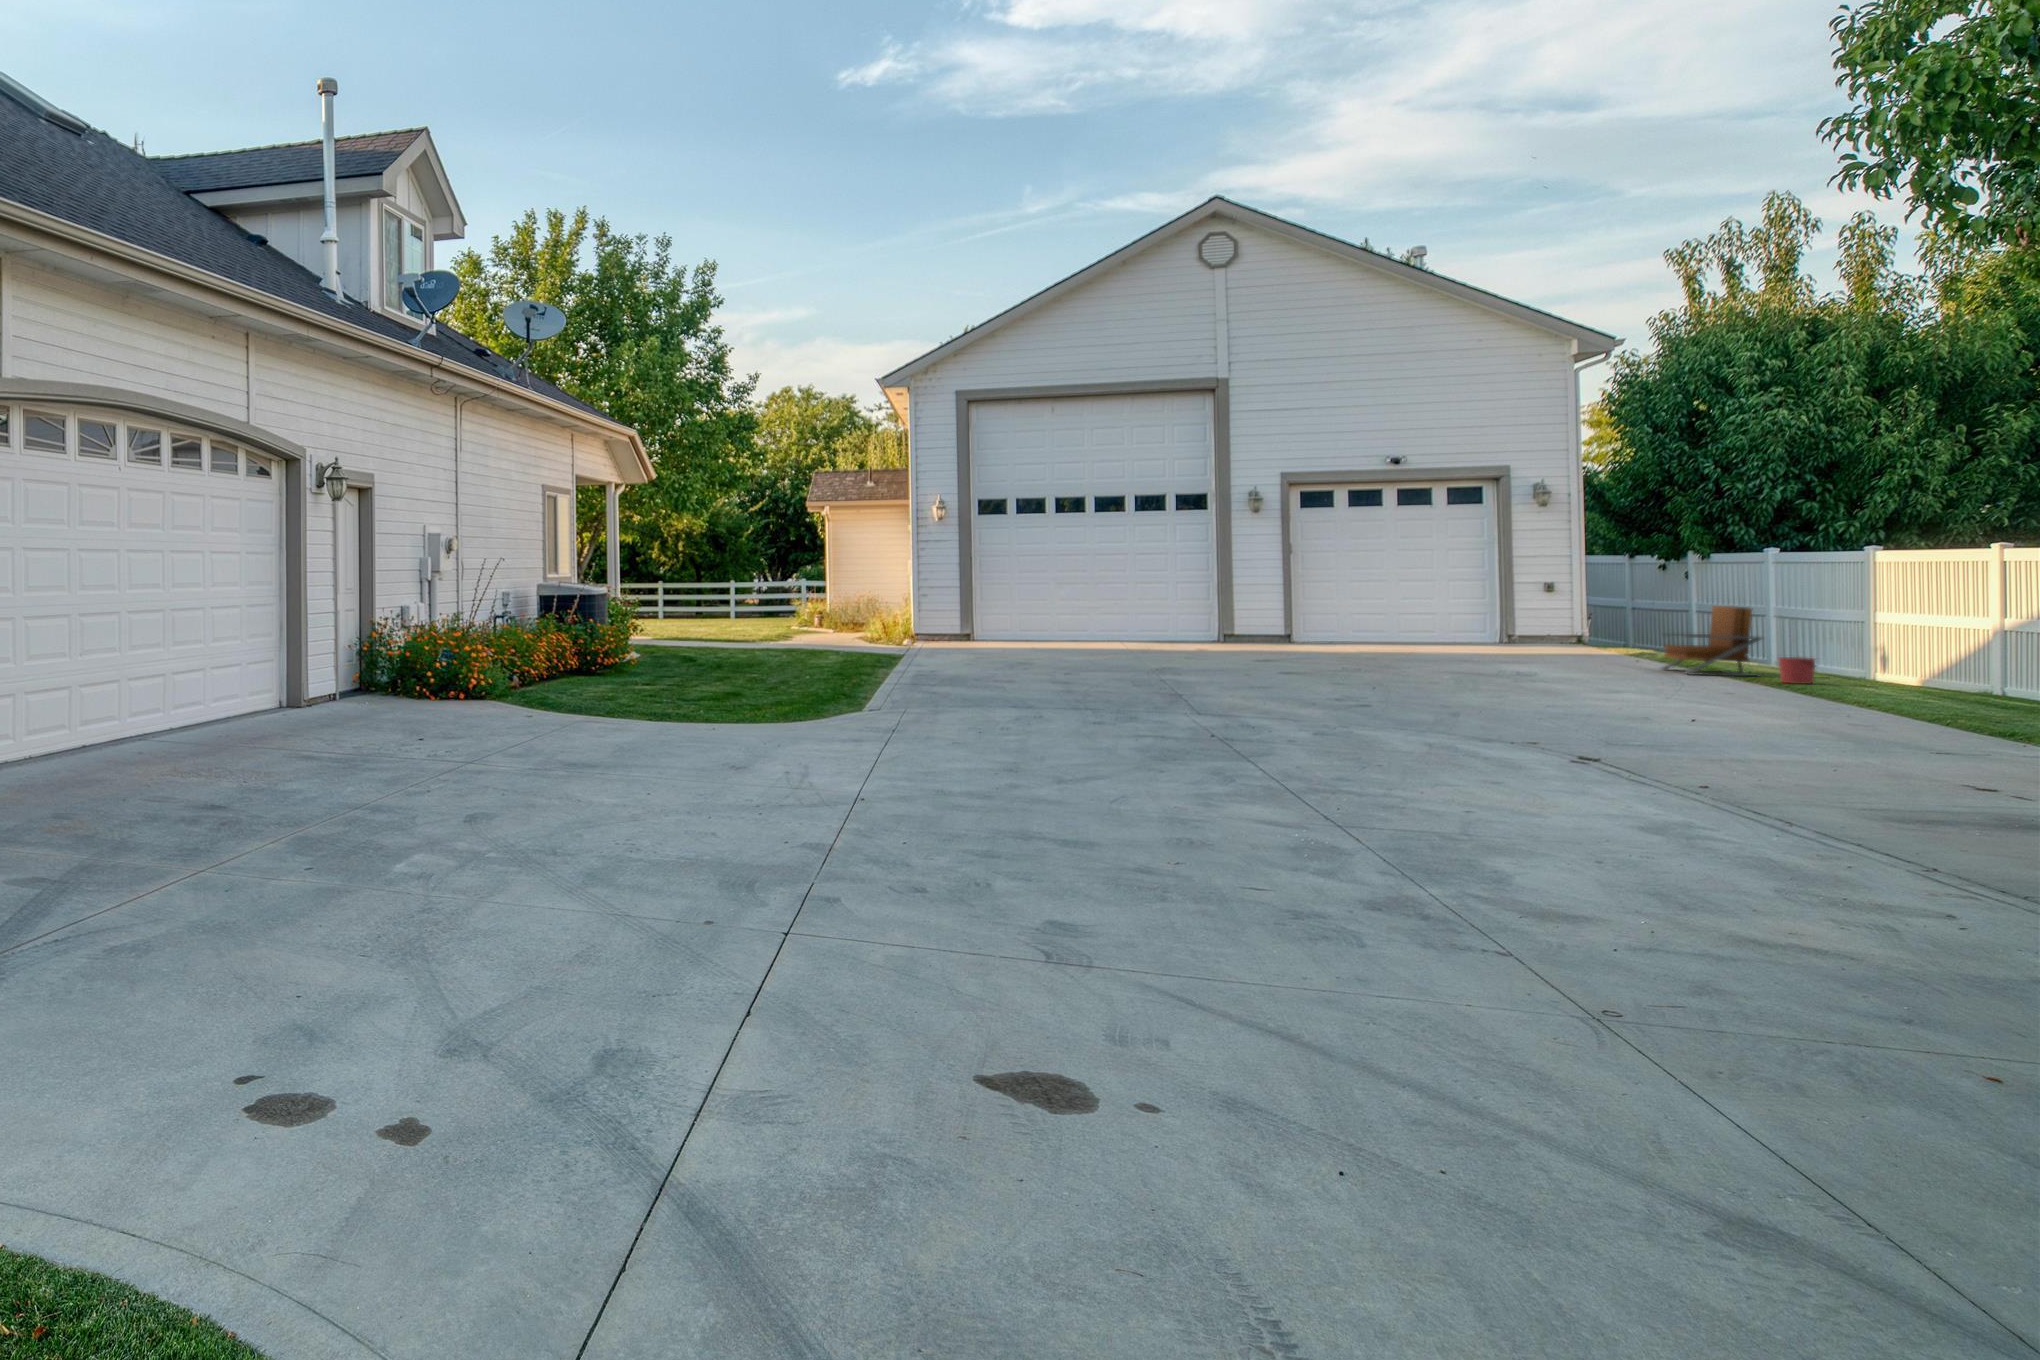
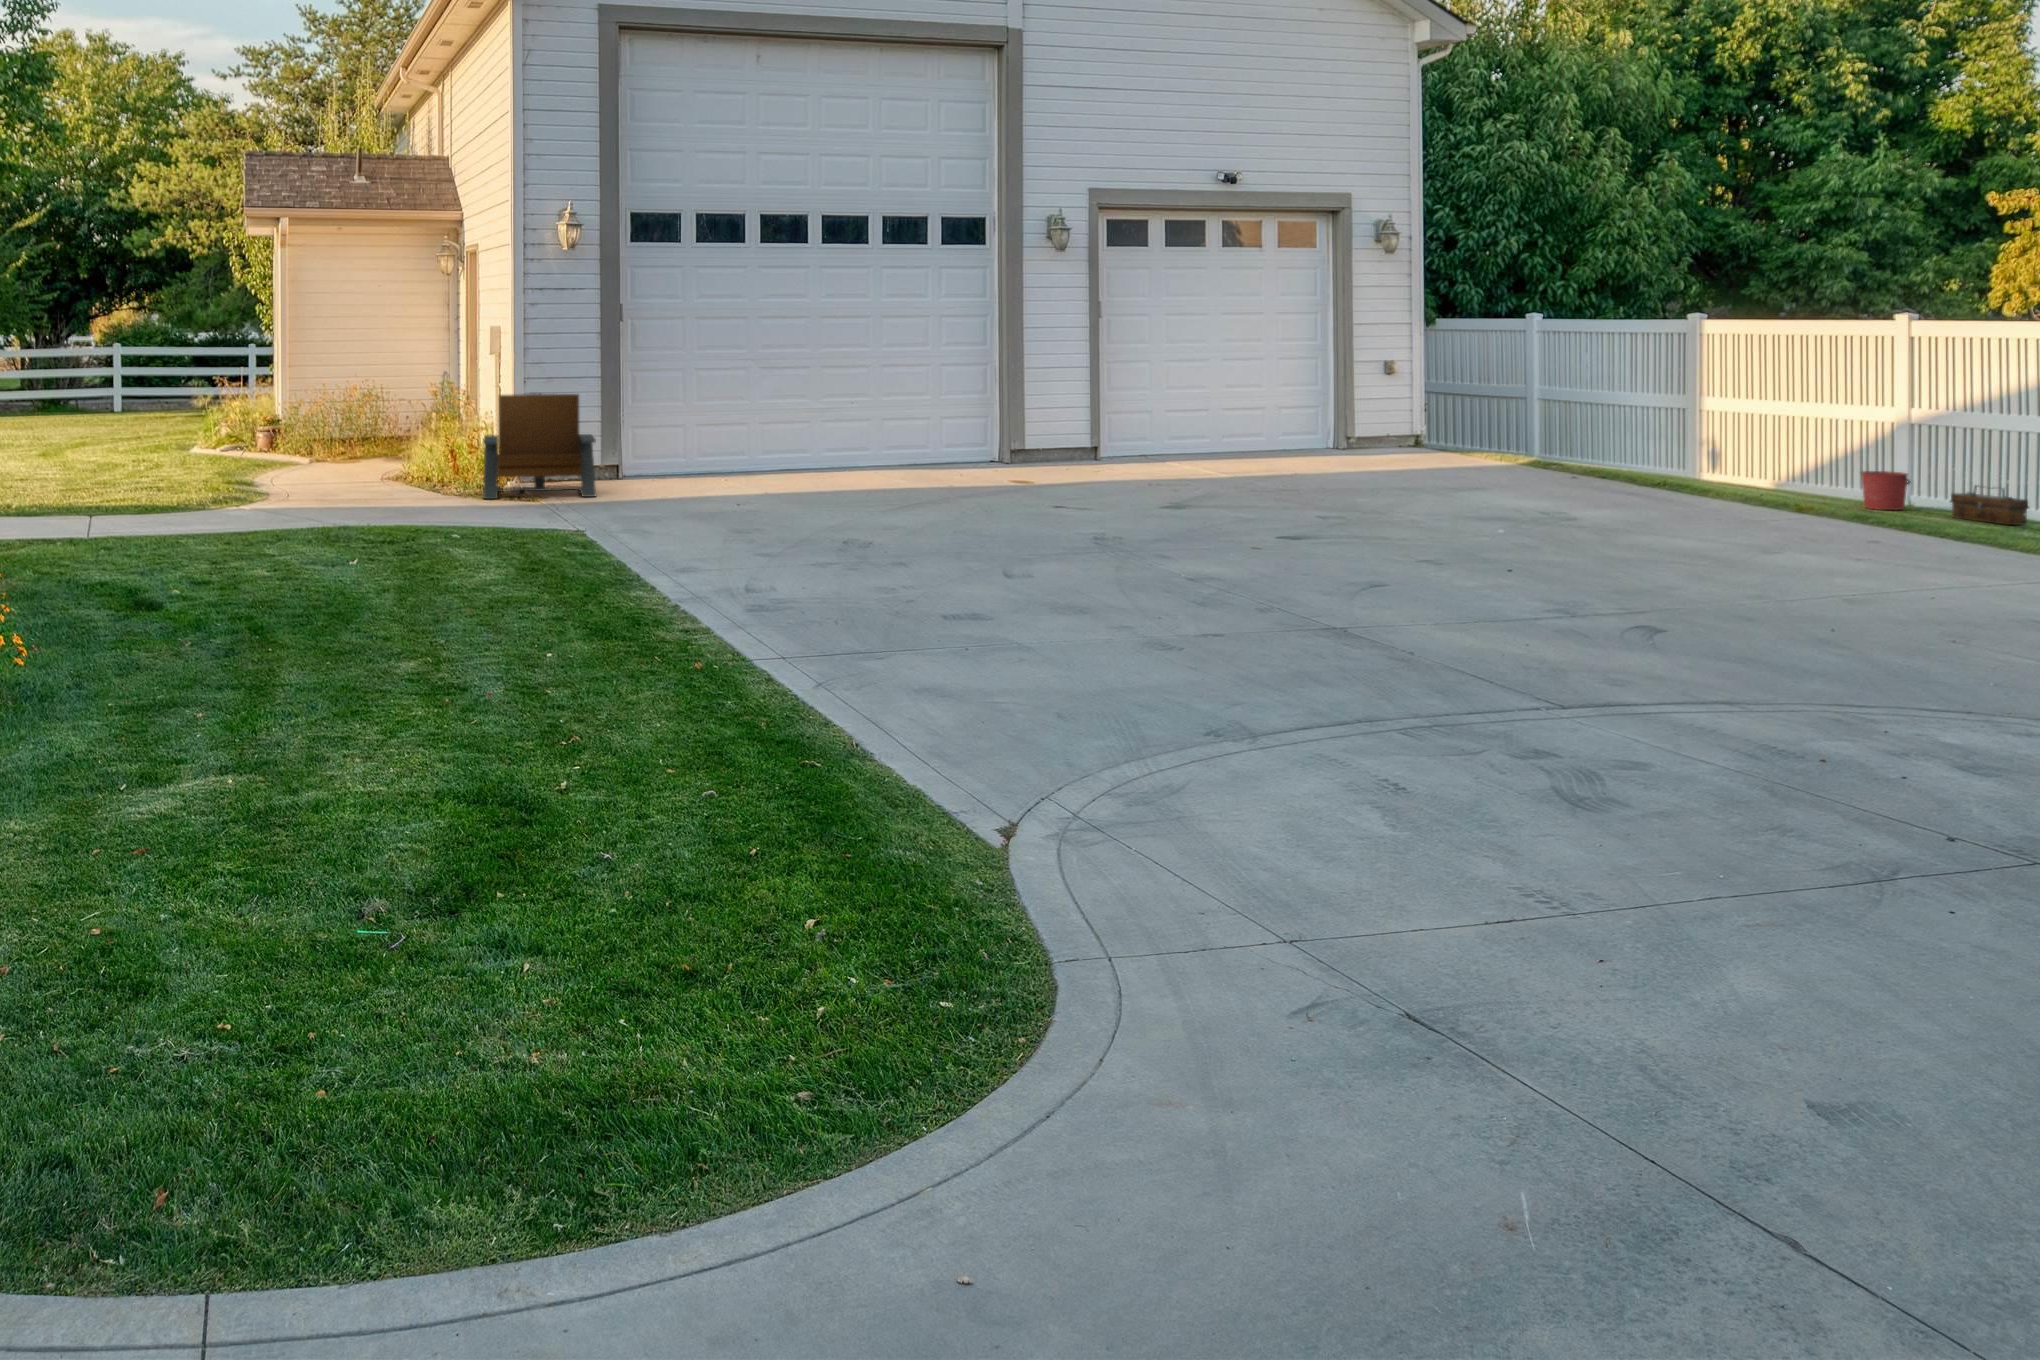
lounge chair: present [1661,606,1762,676] -> present [483,394,596,499]
toolbox: none [1818,664,1857,691] -> present [1950,485,2029,525]

